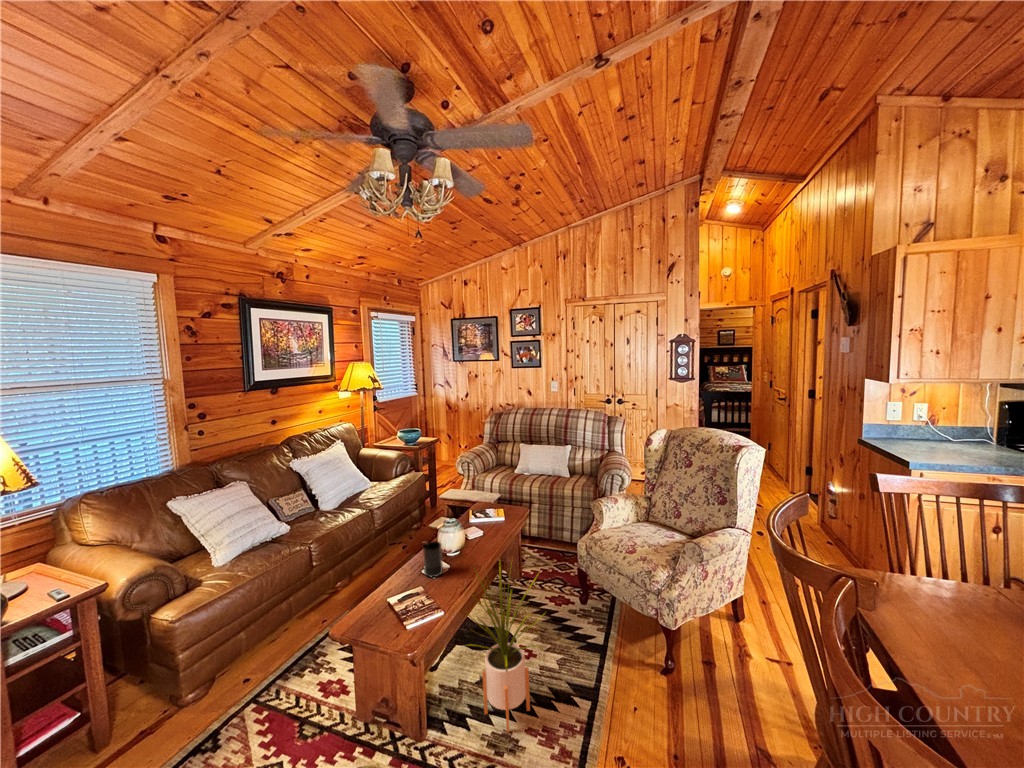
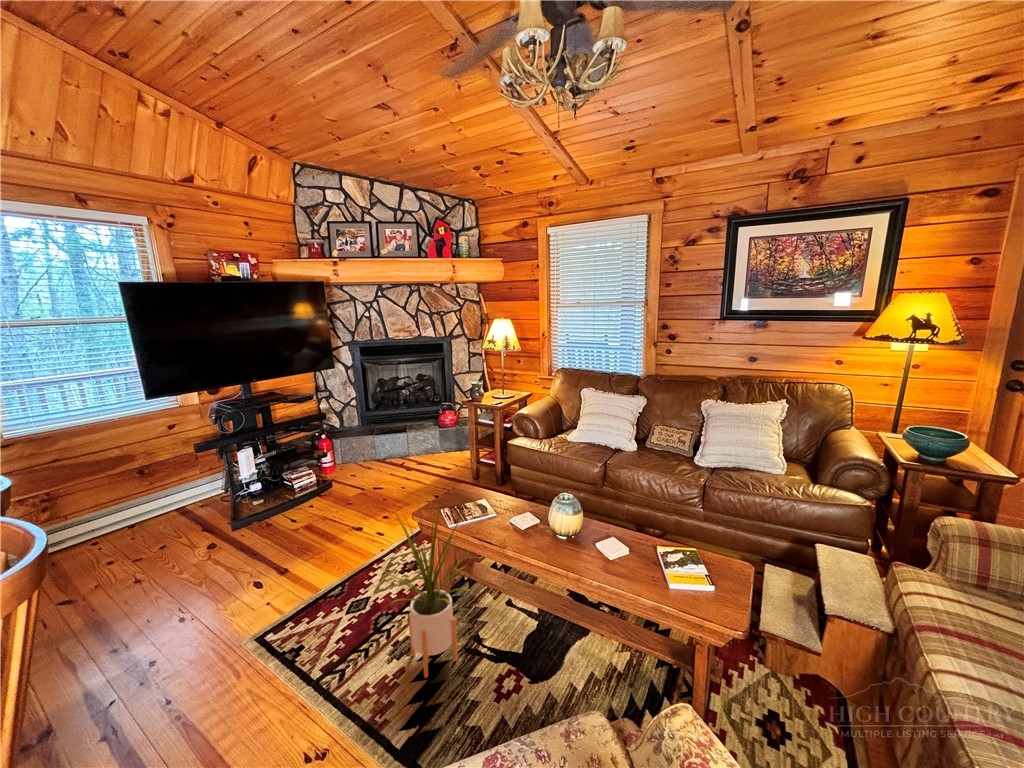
candle: present [423,541,443,577] -> none [512,483,533,524]

